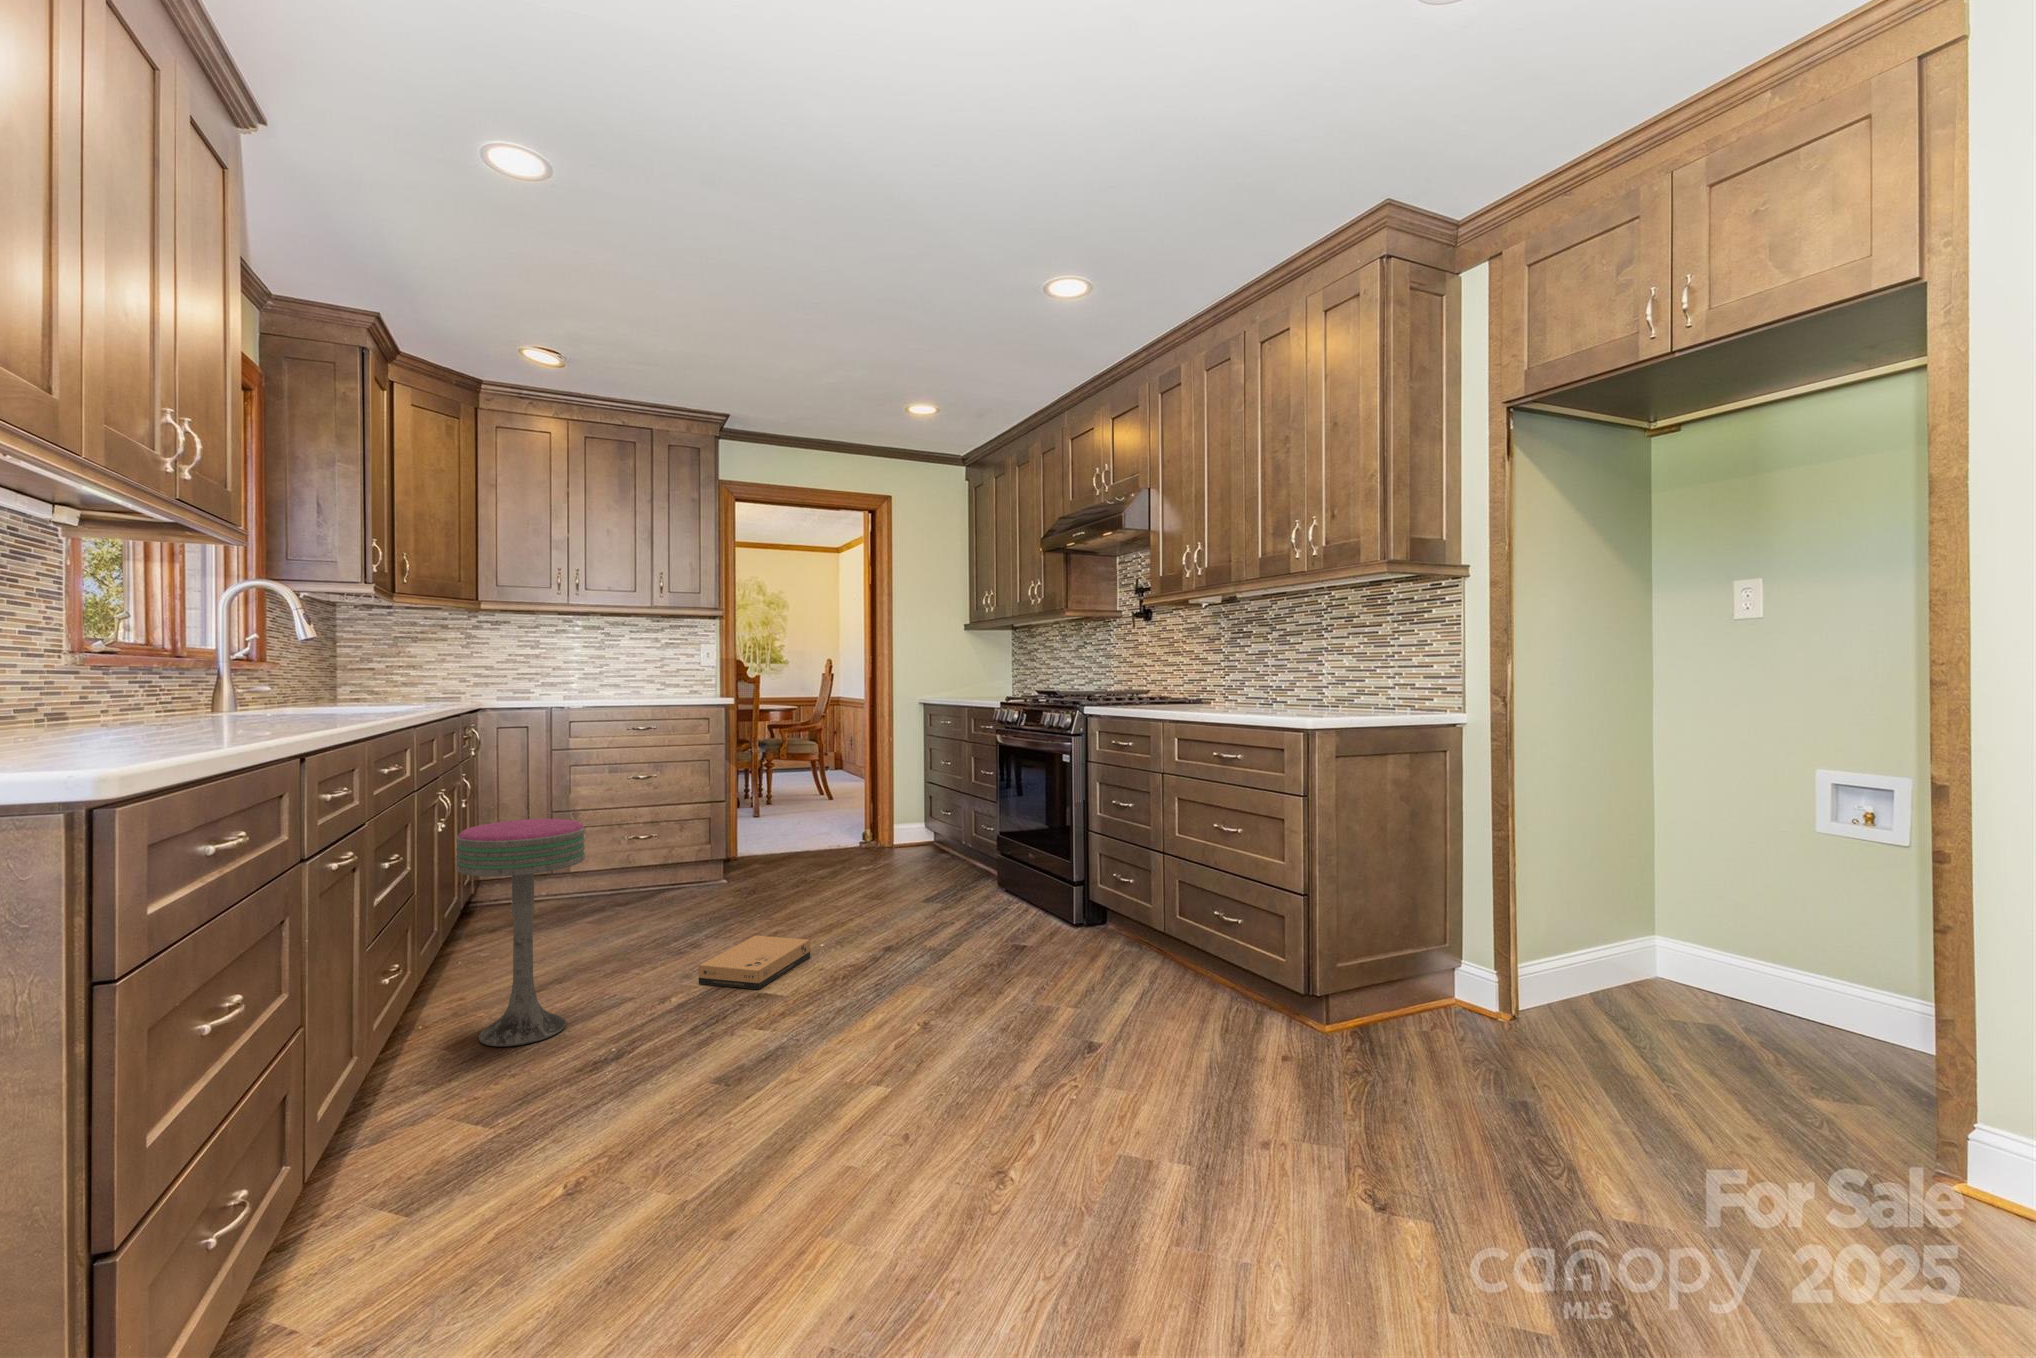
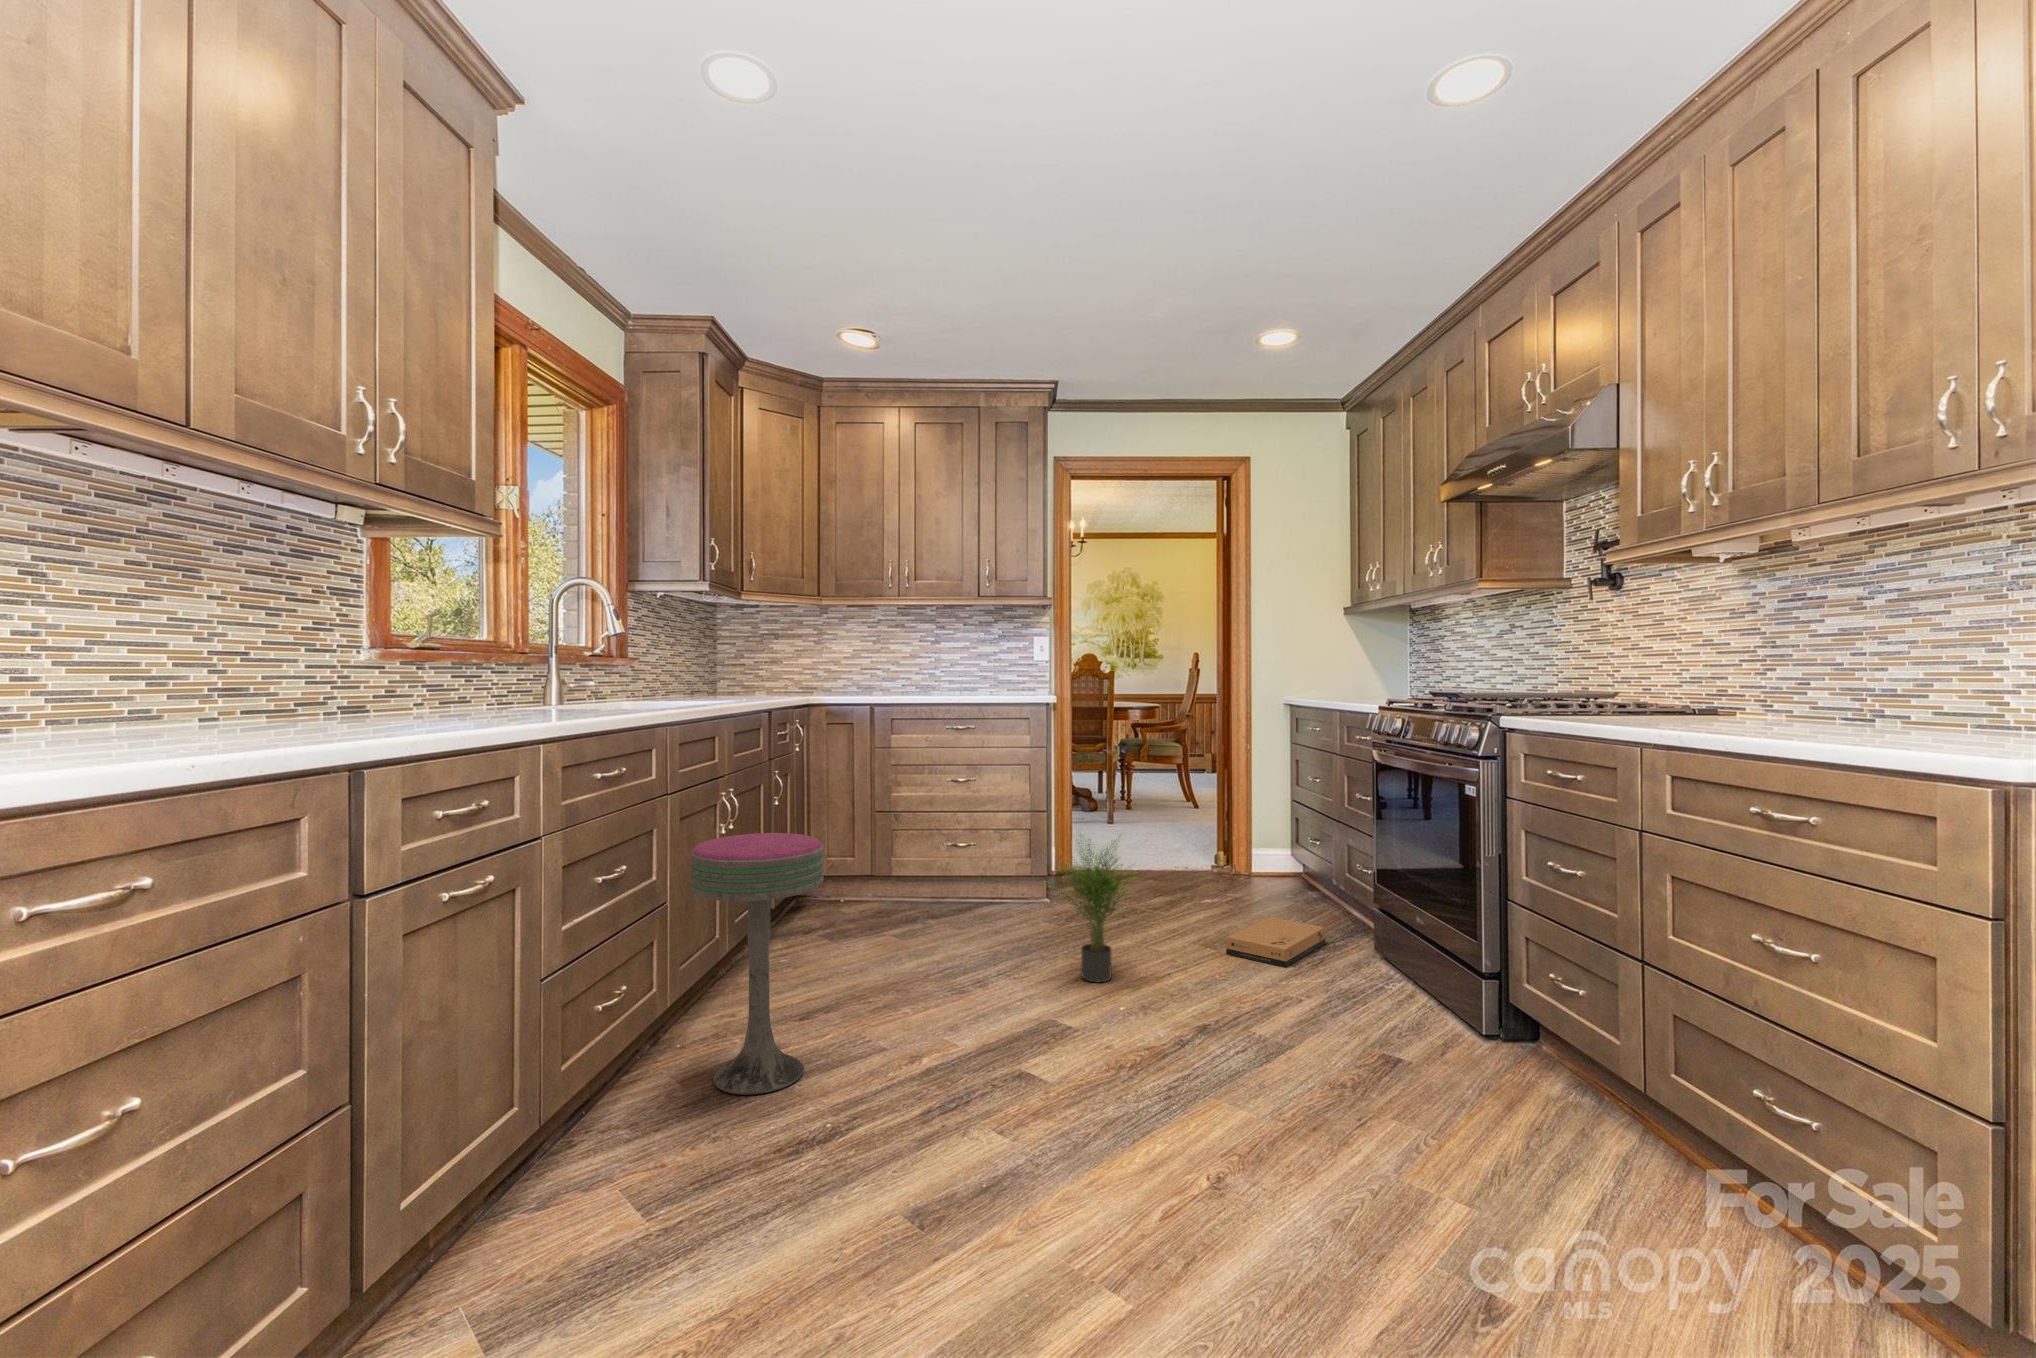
potted plant: none [741,802,833,931] -> present [1049,839,1134,982]
cardboard box: present [699,936,810,989] -> present [1226,917,1325,967]

